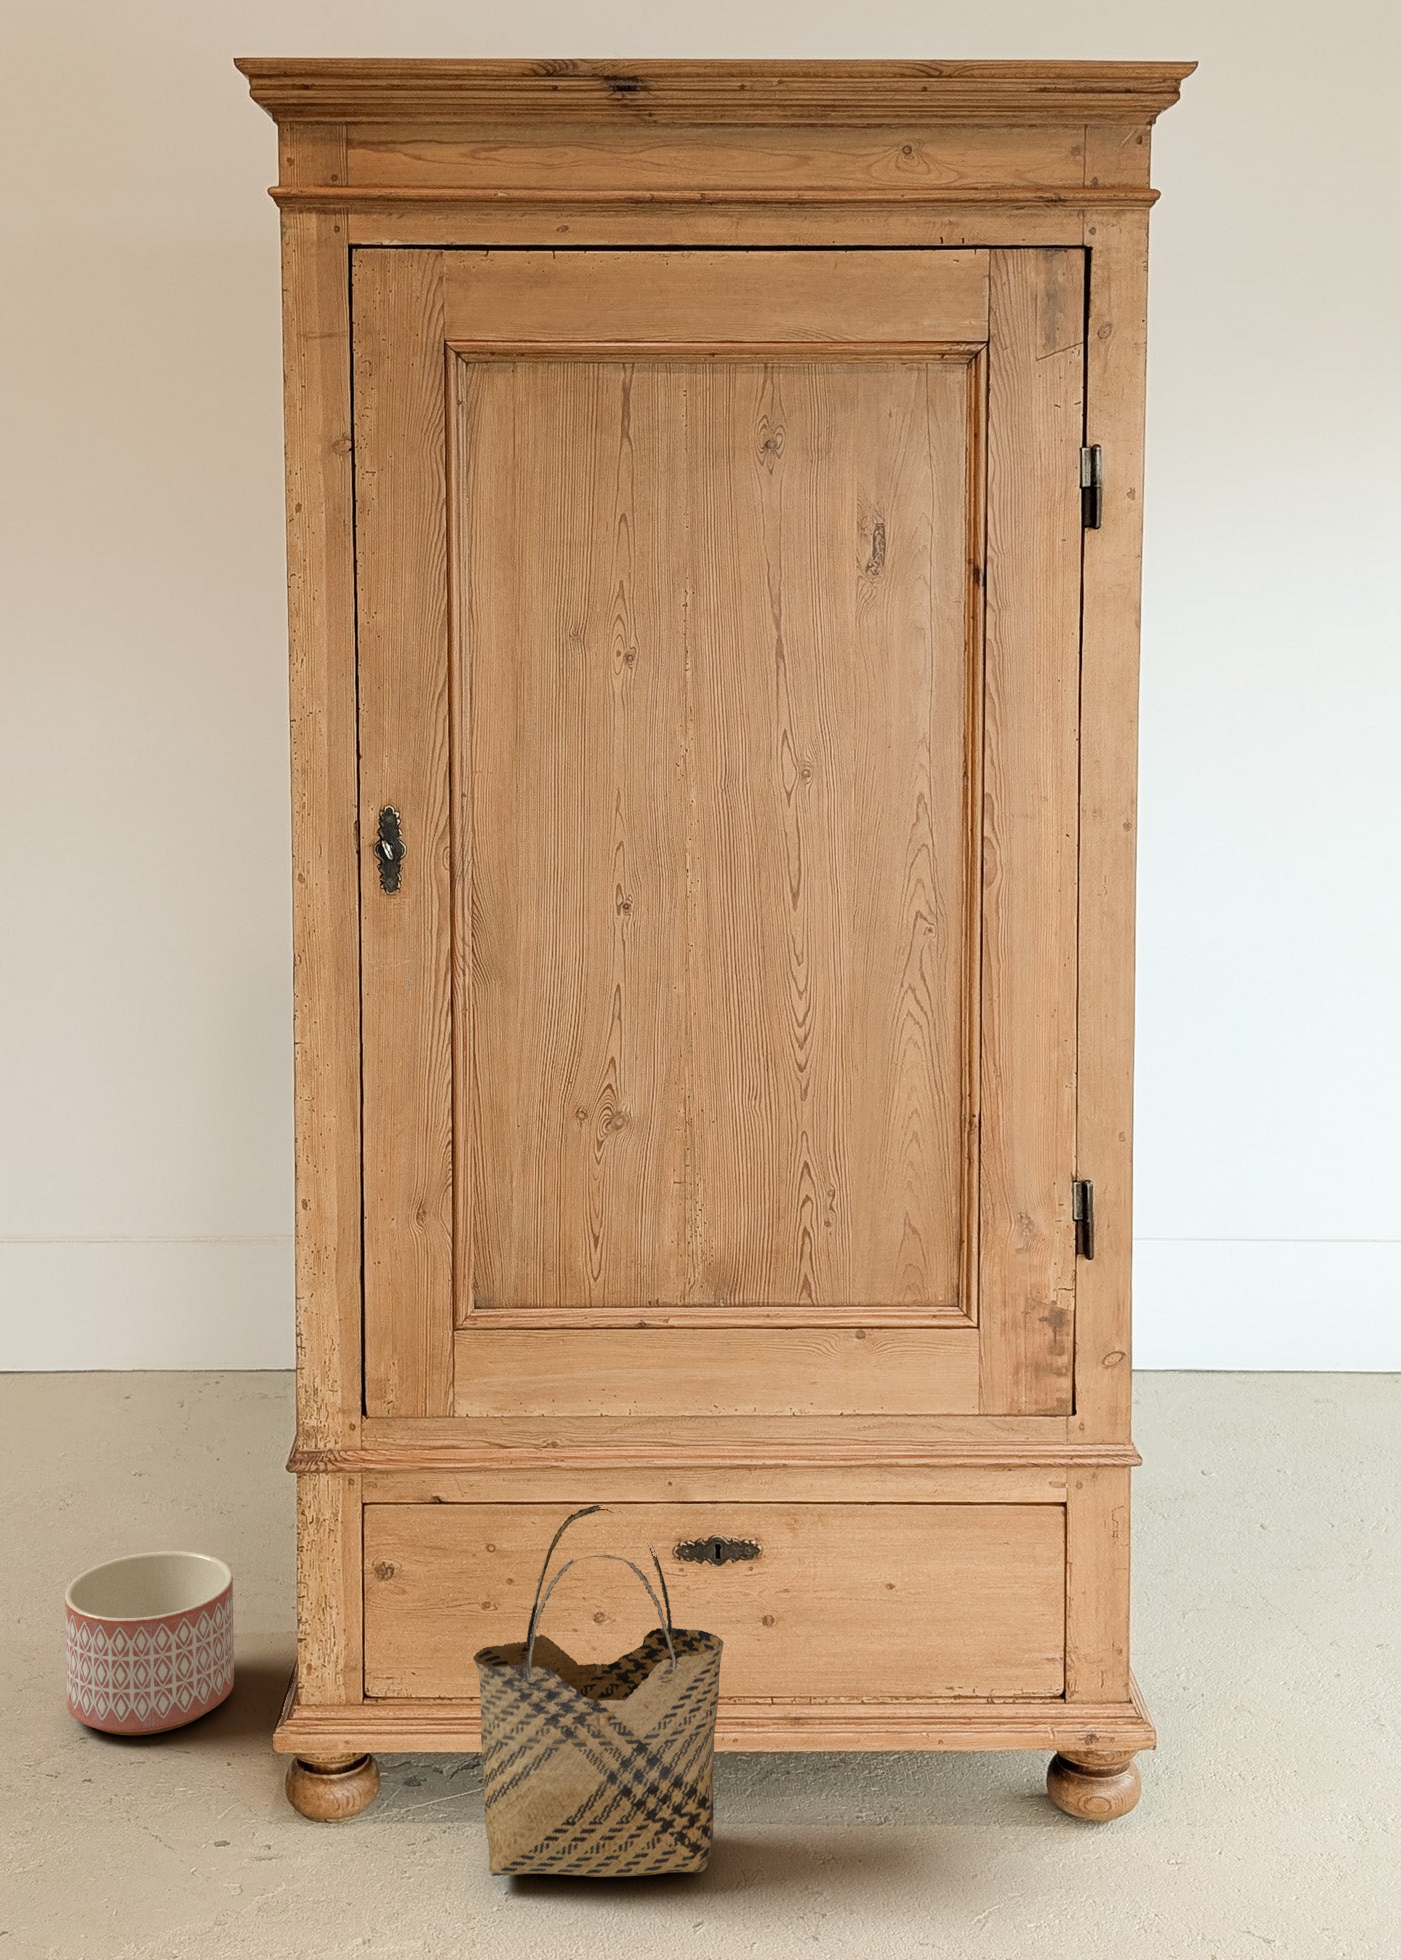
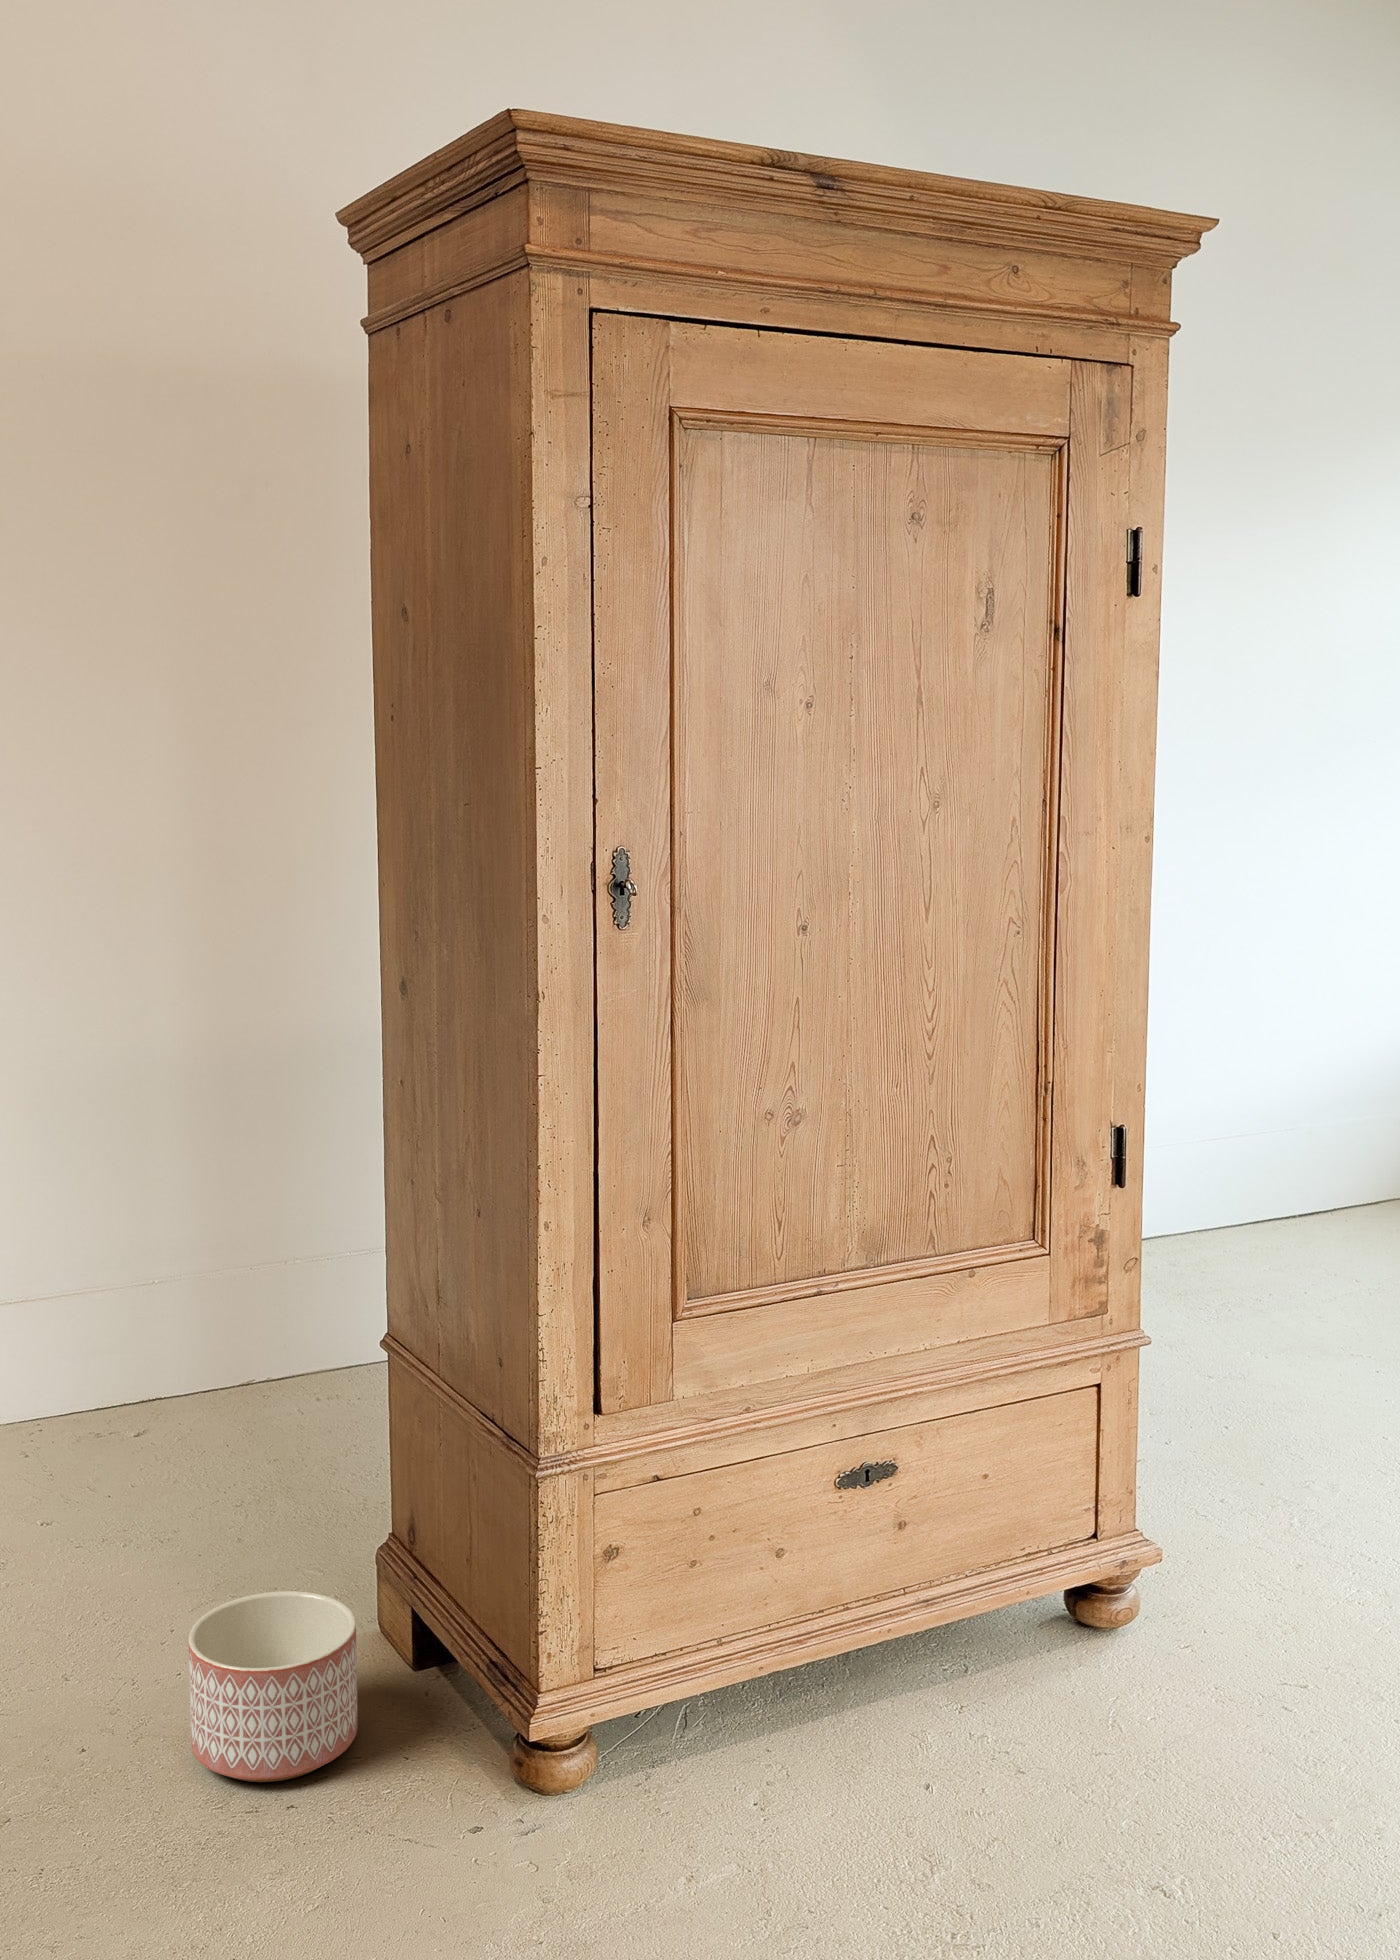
woven basket: present [473,1505,724,1877] -> none [722,1455,911,1789]

